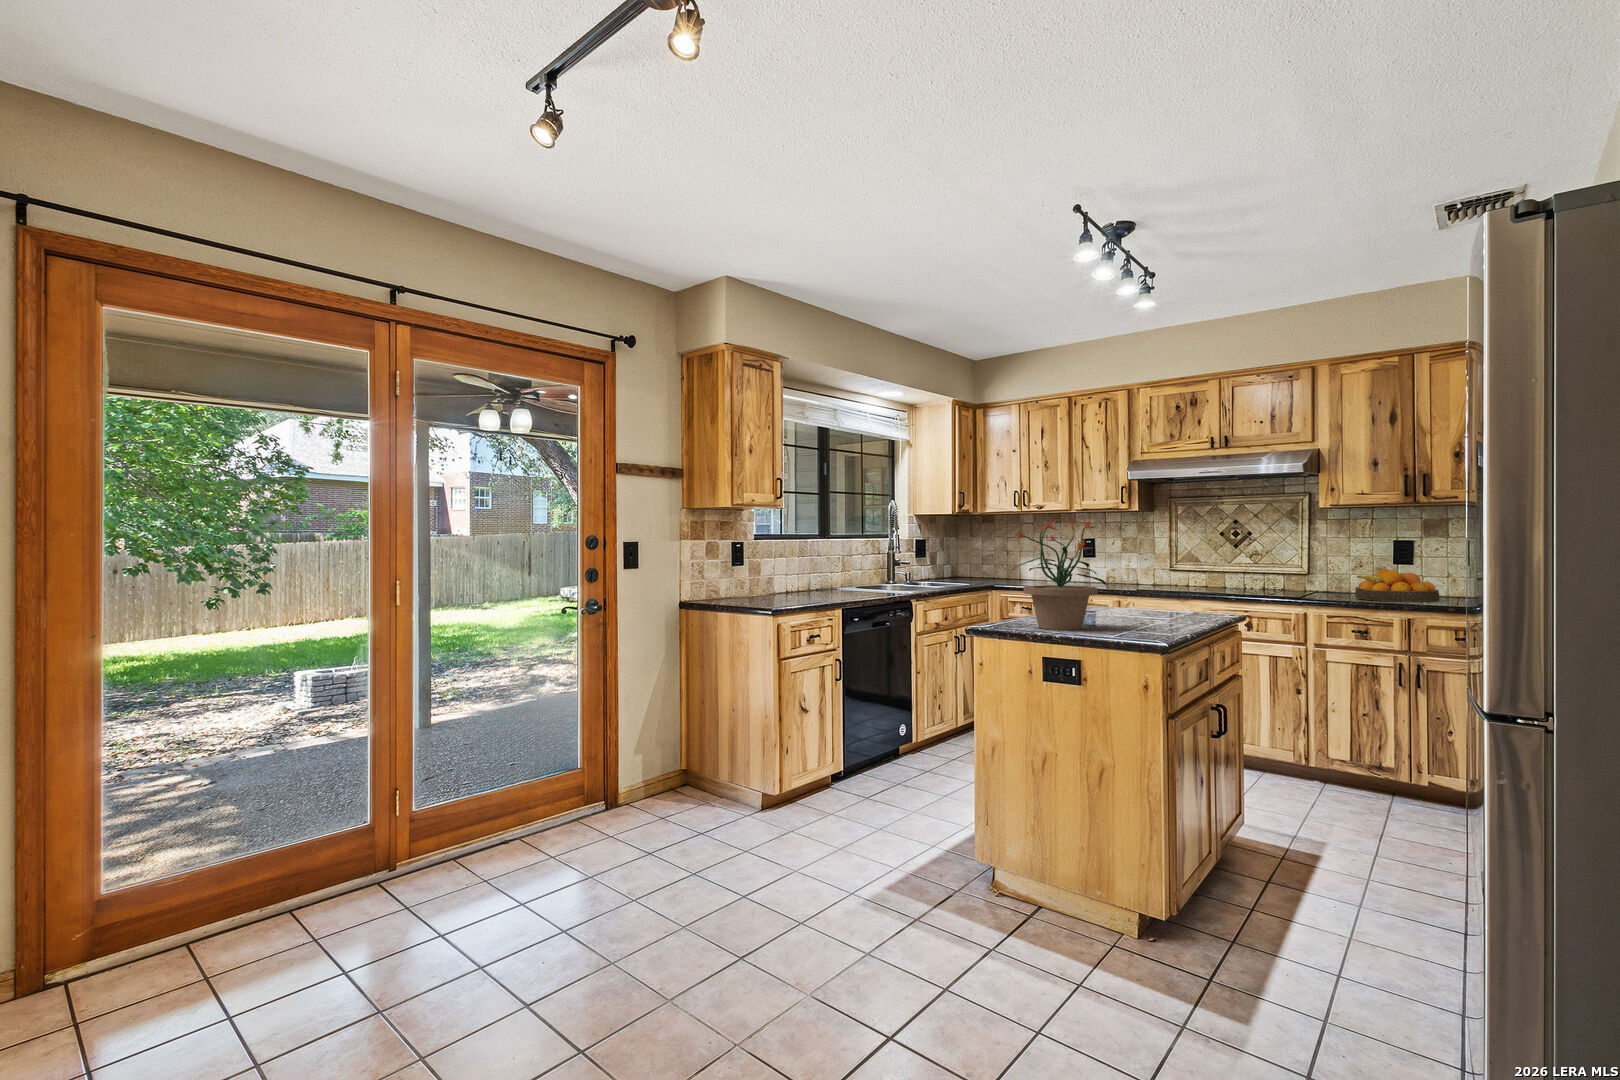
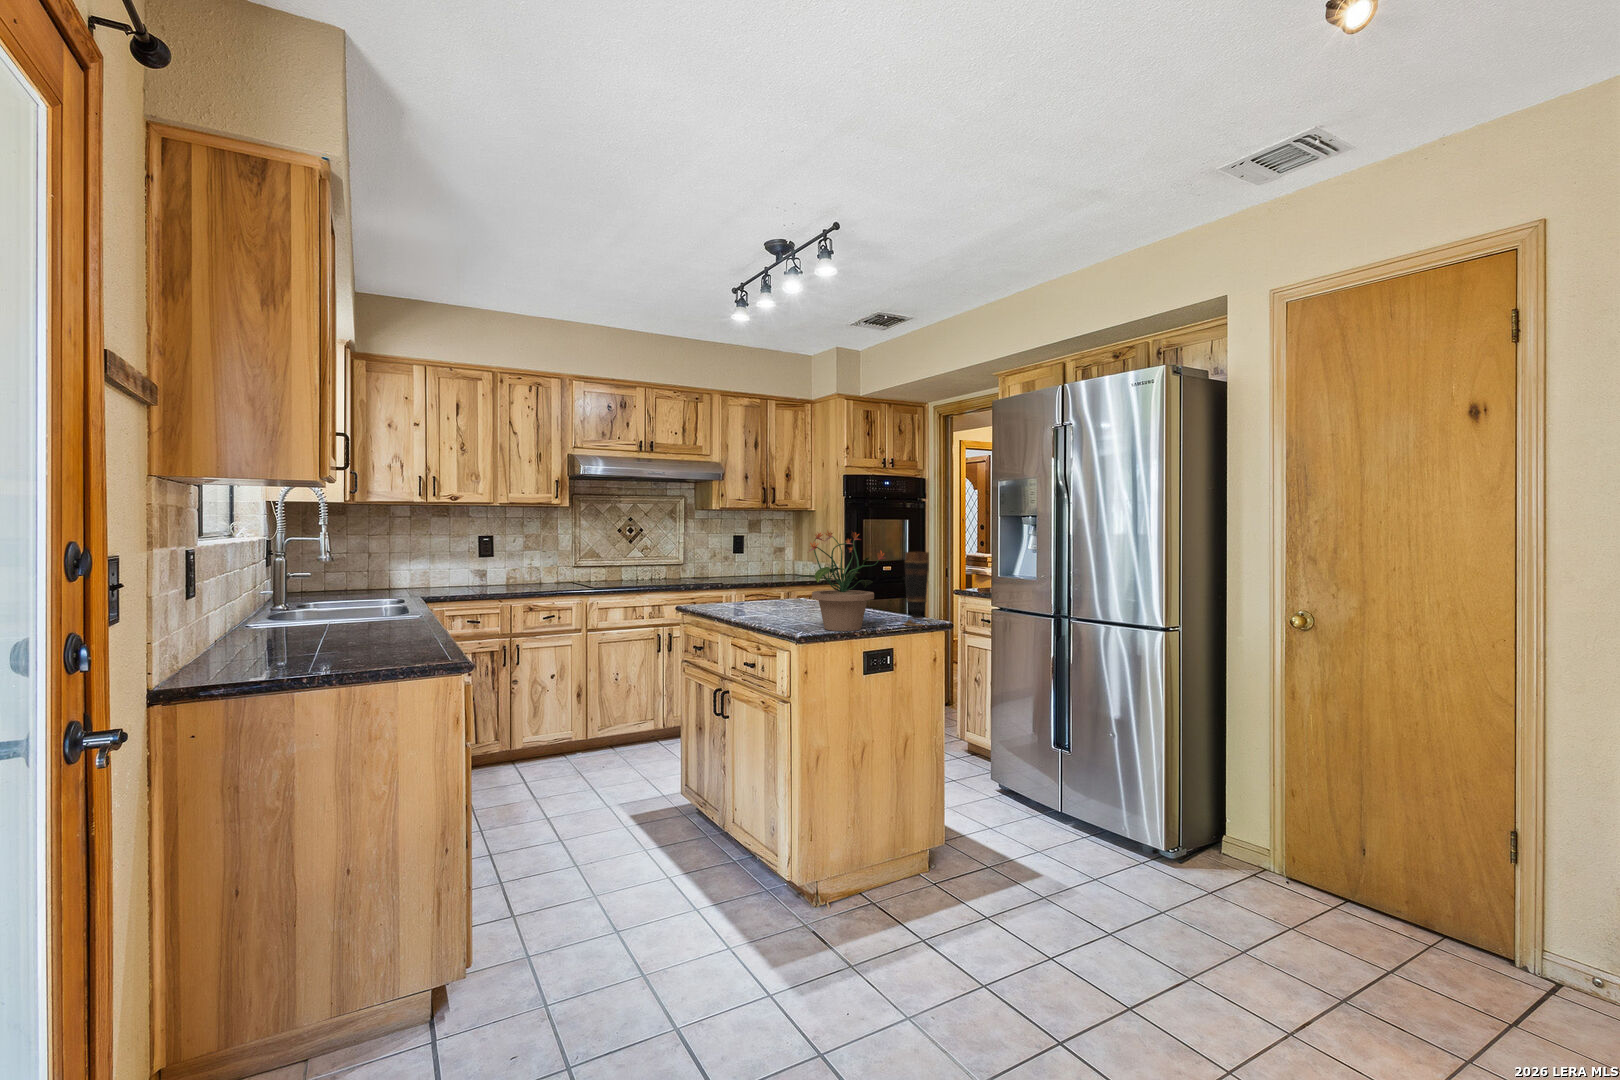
vase: none [1127,542,1165,637] -> present [904,552,929,626]
fruit bowl: present [1355,569,1439,602] -> none [730,559,781,583]

